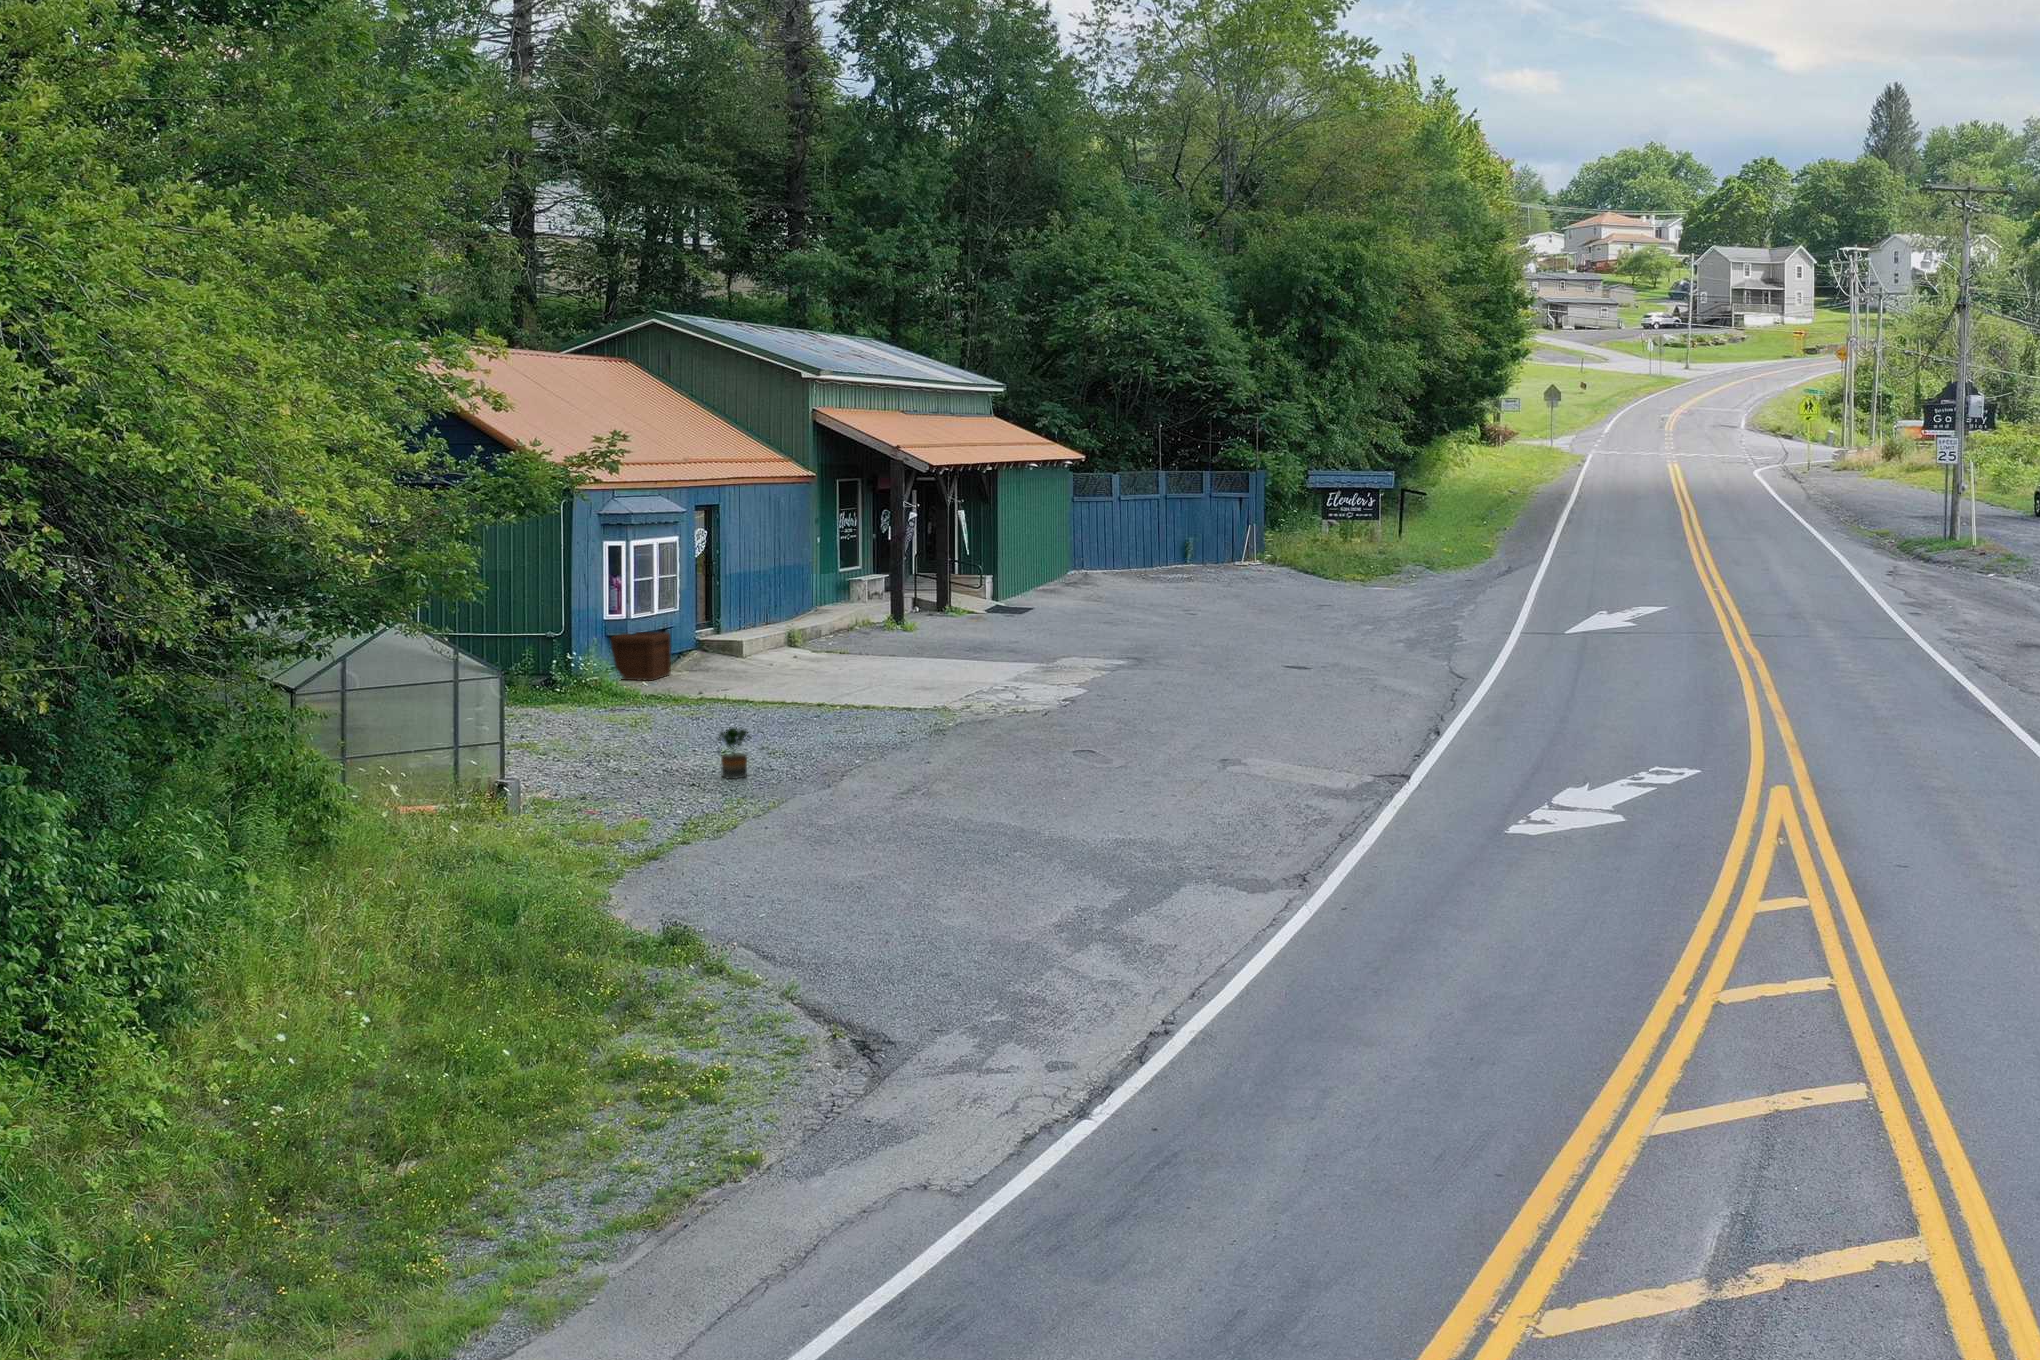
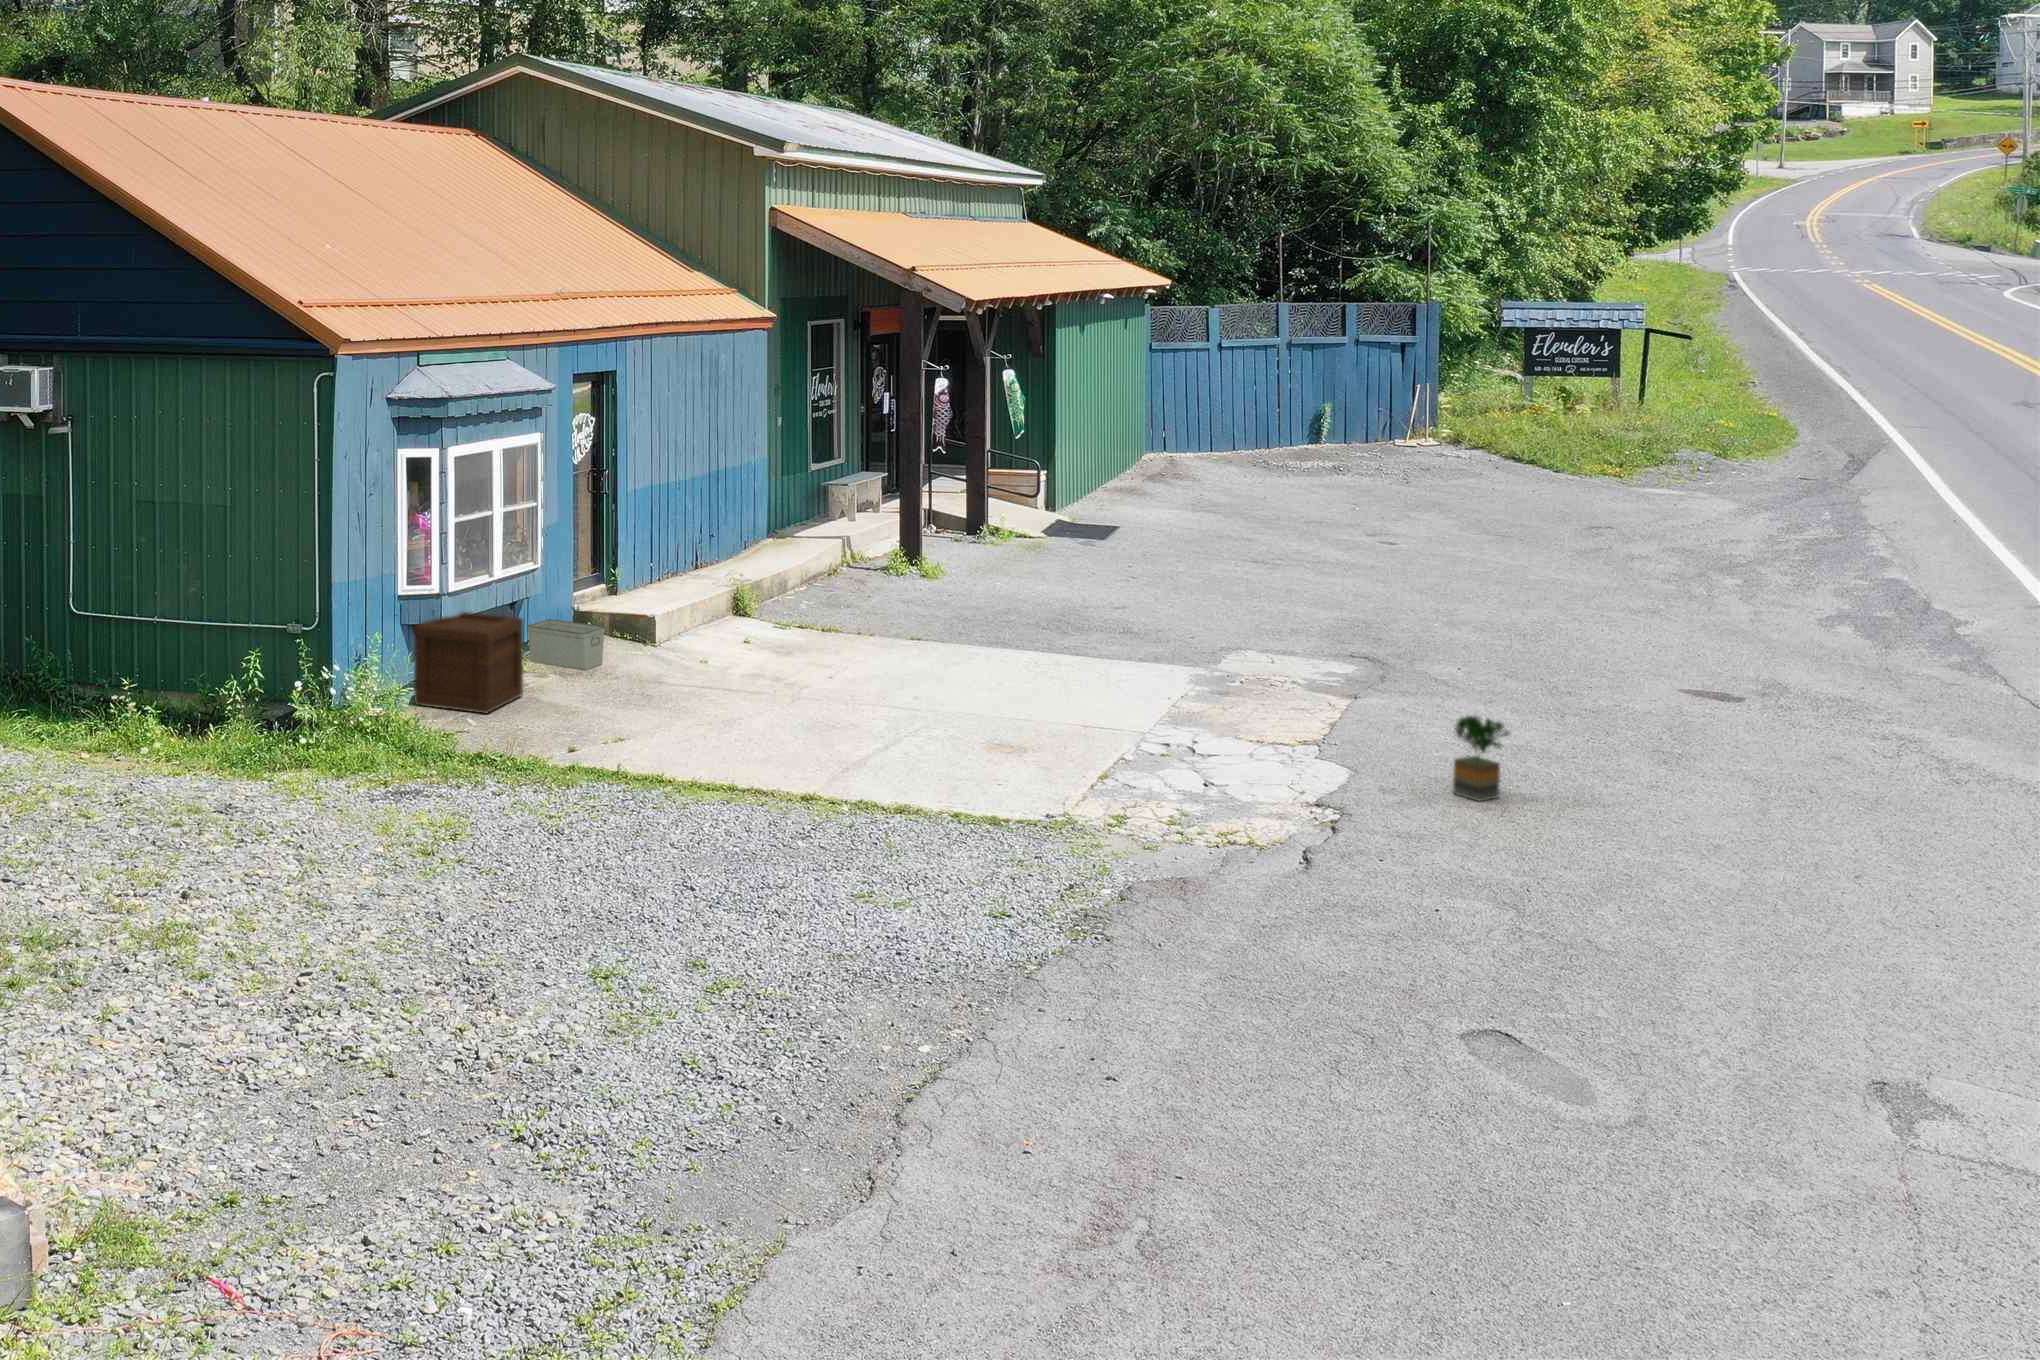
storage bin: none [671,642,715,666] -> present [528,619,605,670]
potted tree: present [718,727,751,779] -> present [1453,715,1509,801]

